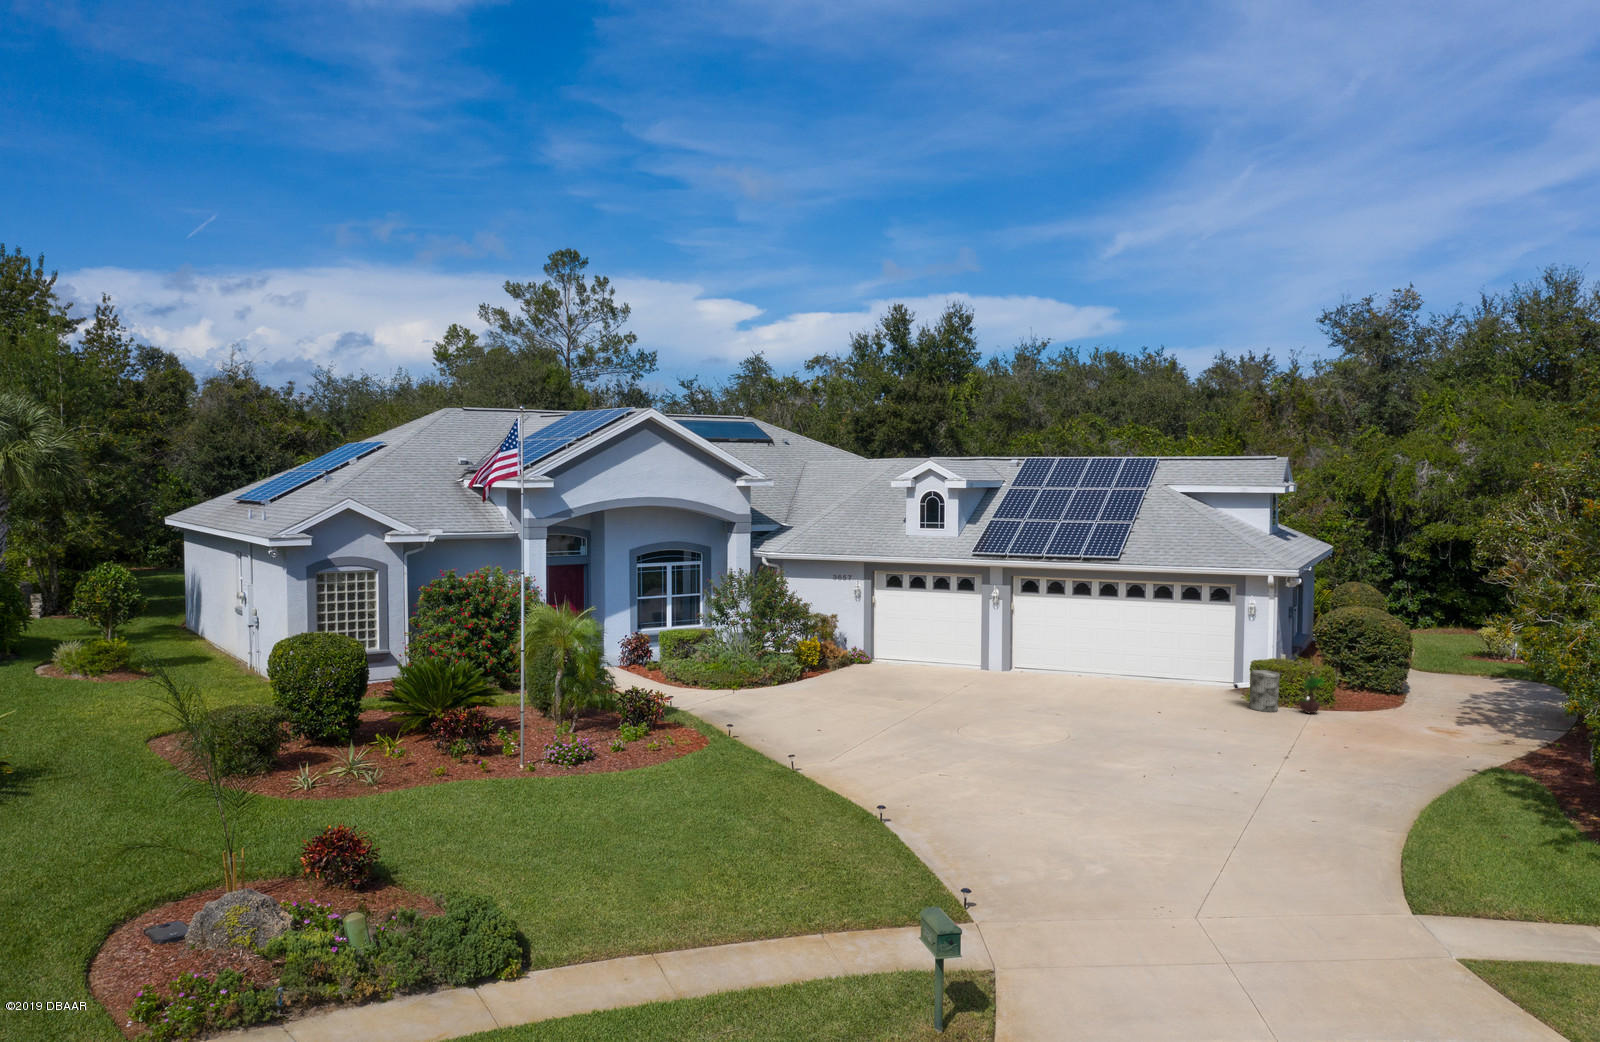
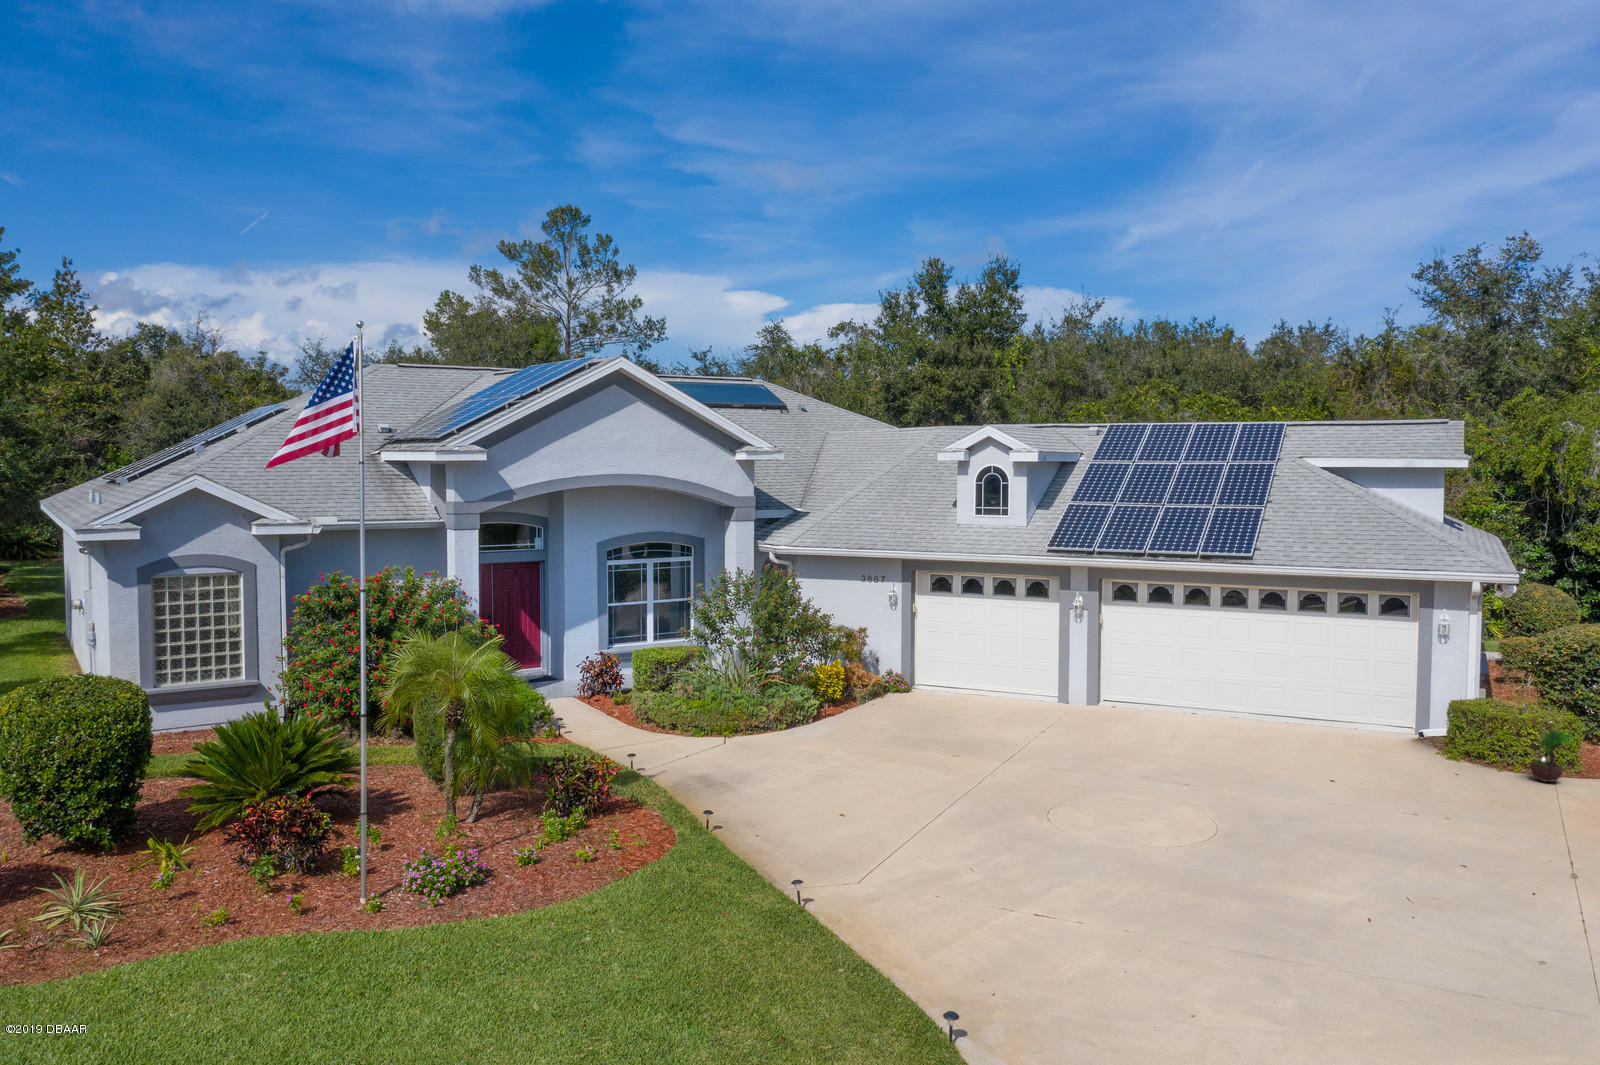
trash can: present [1249,670,1280,712] -> none [1453,717,1502,779]

